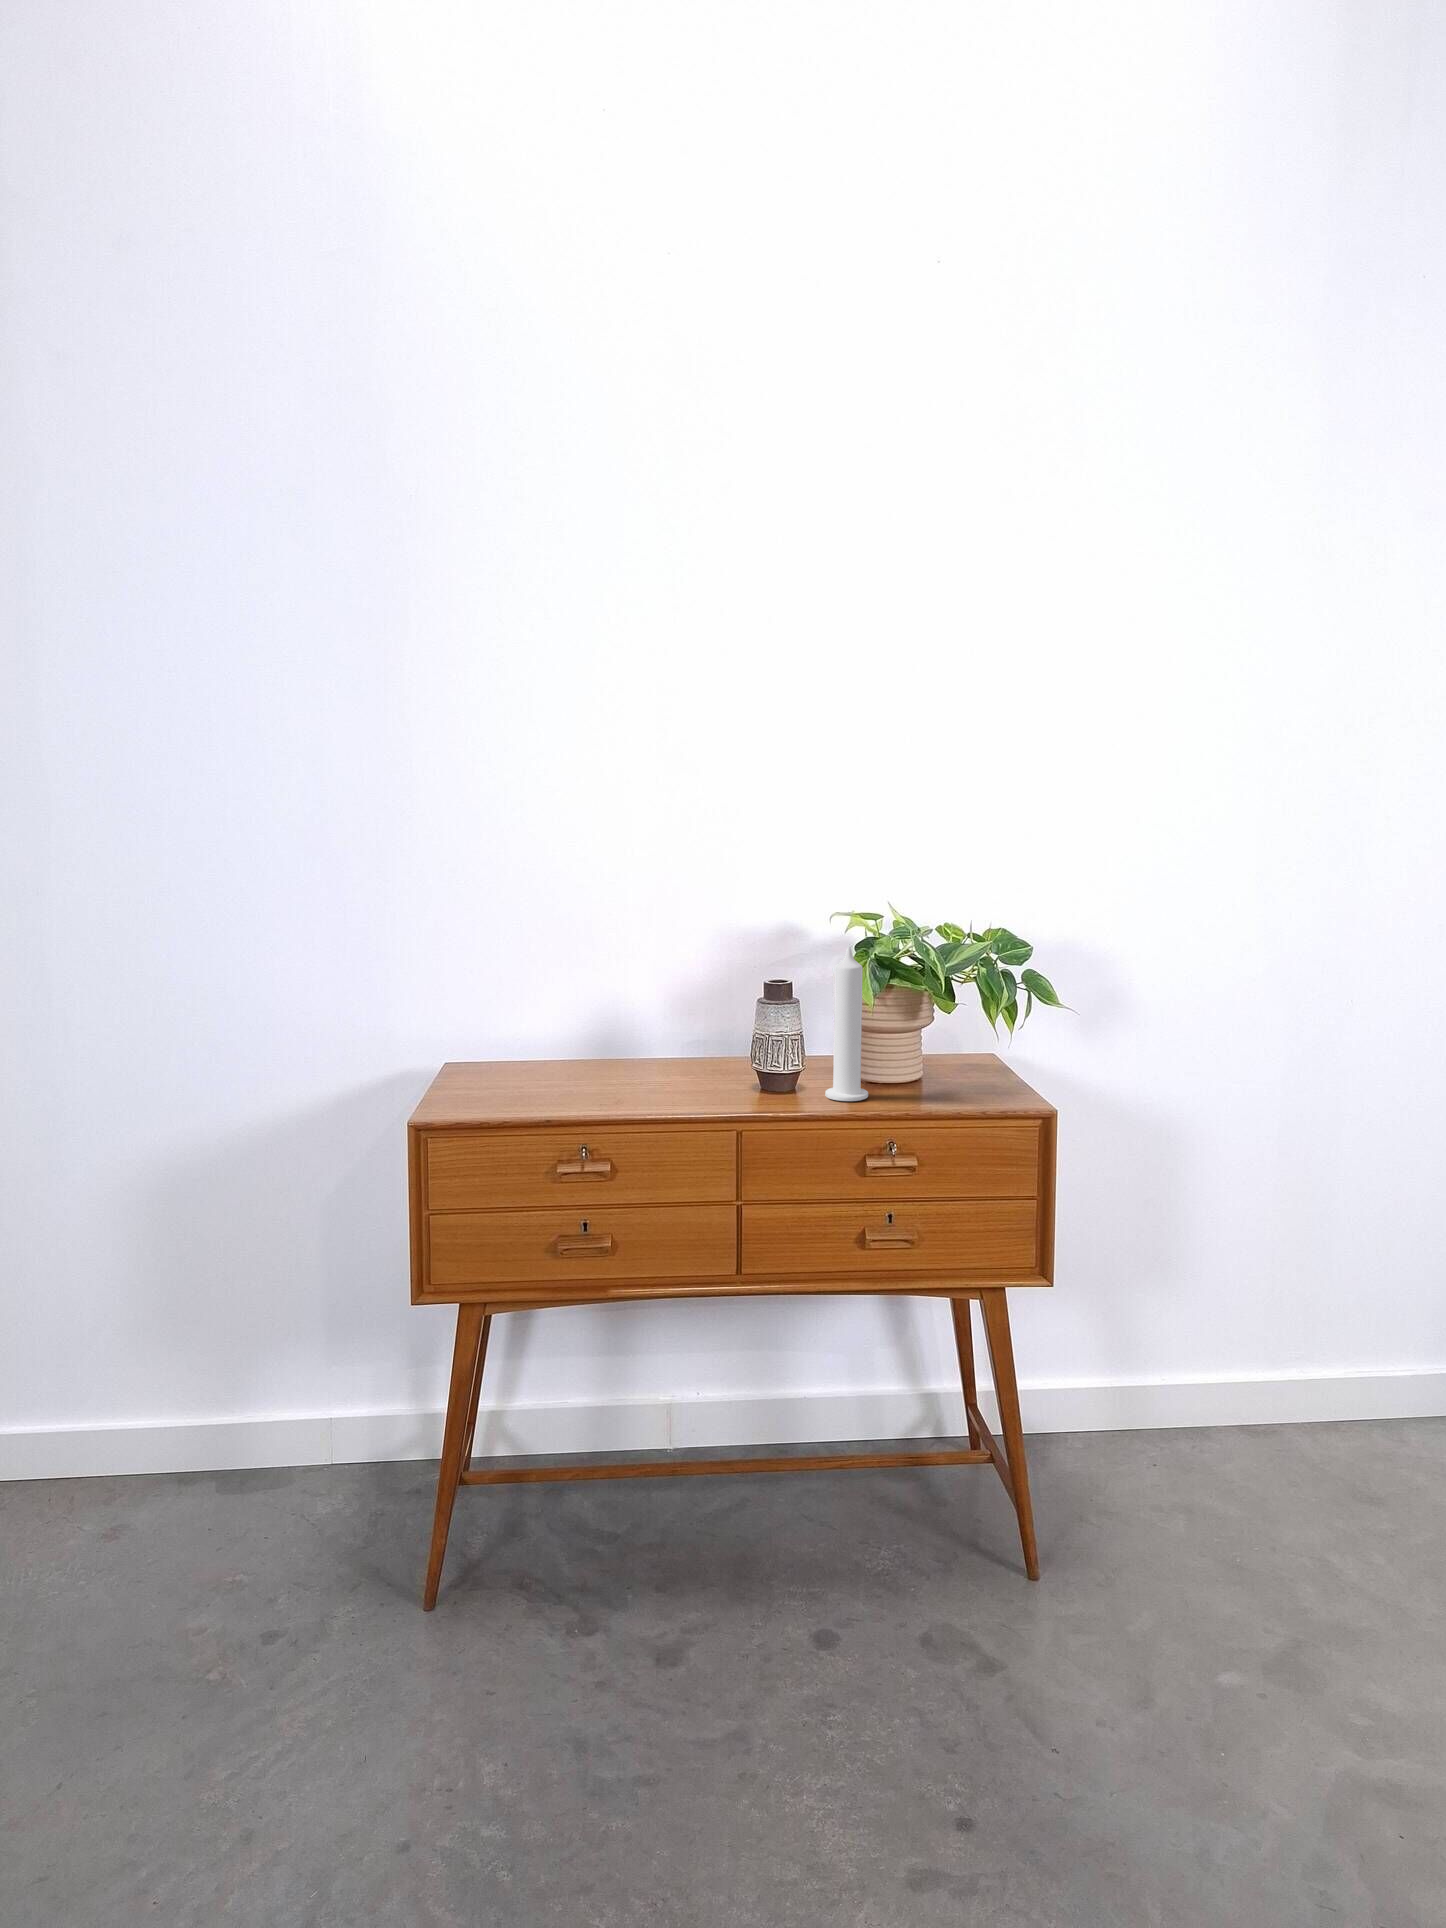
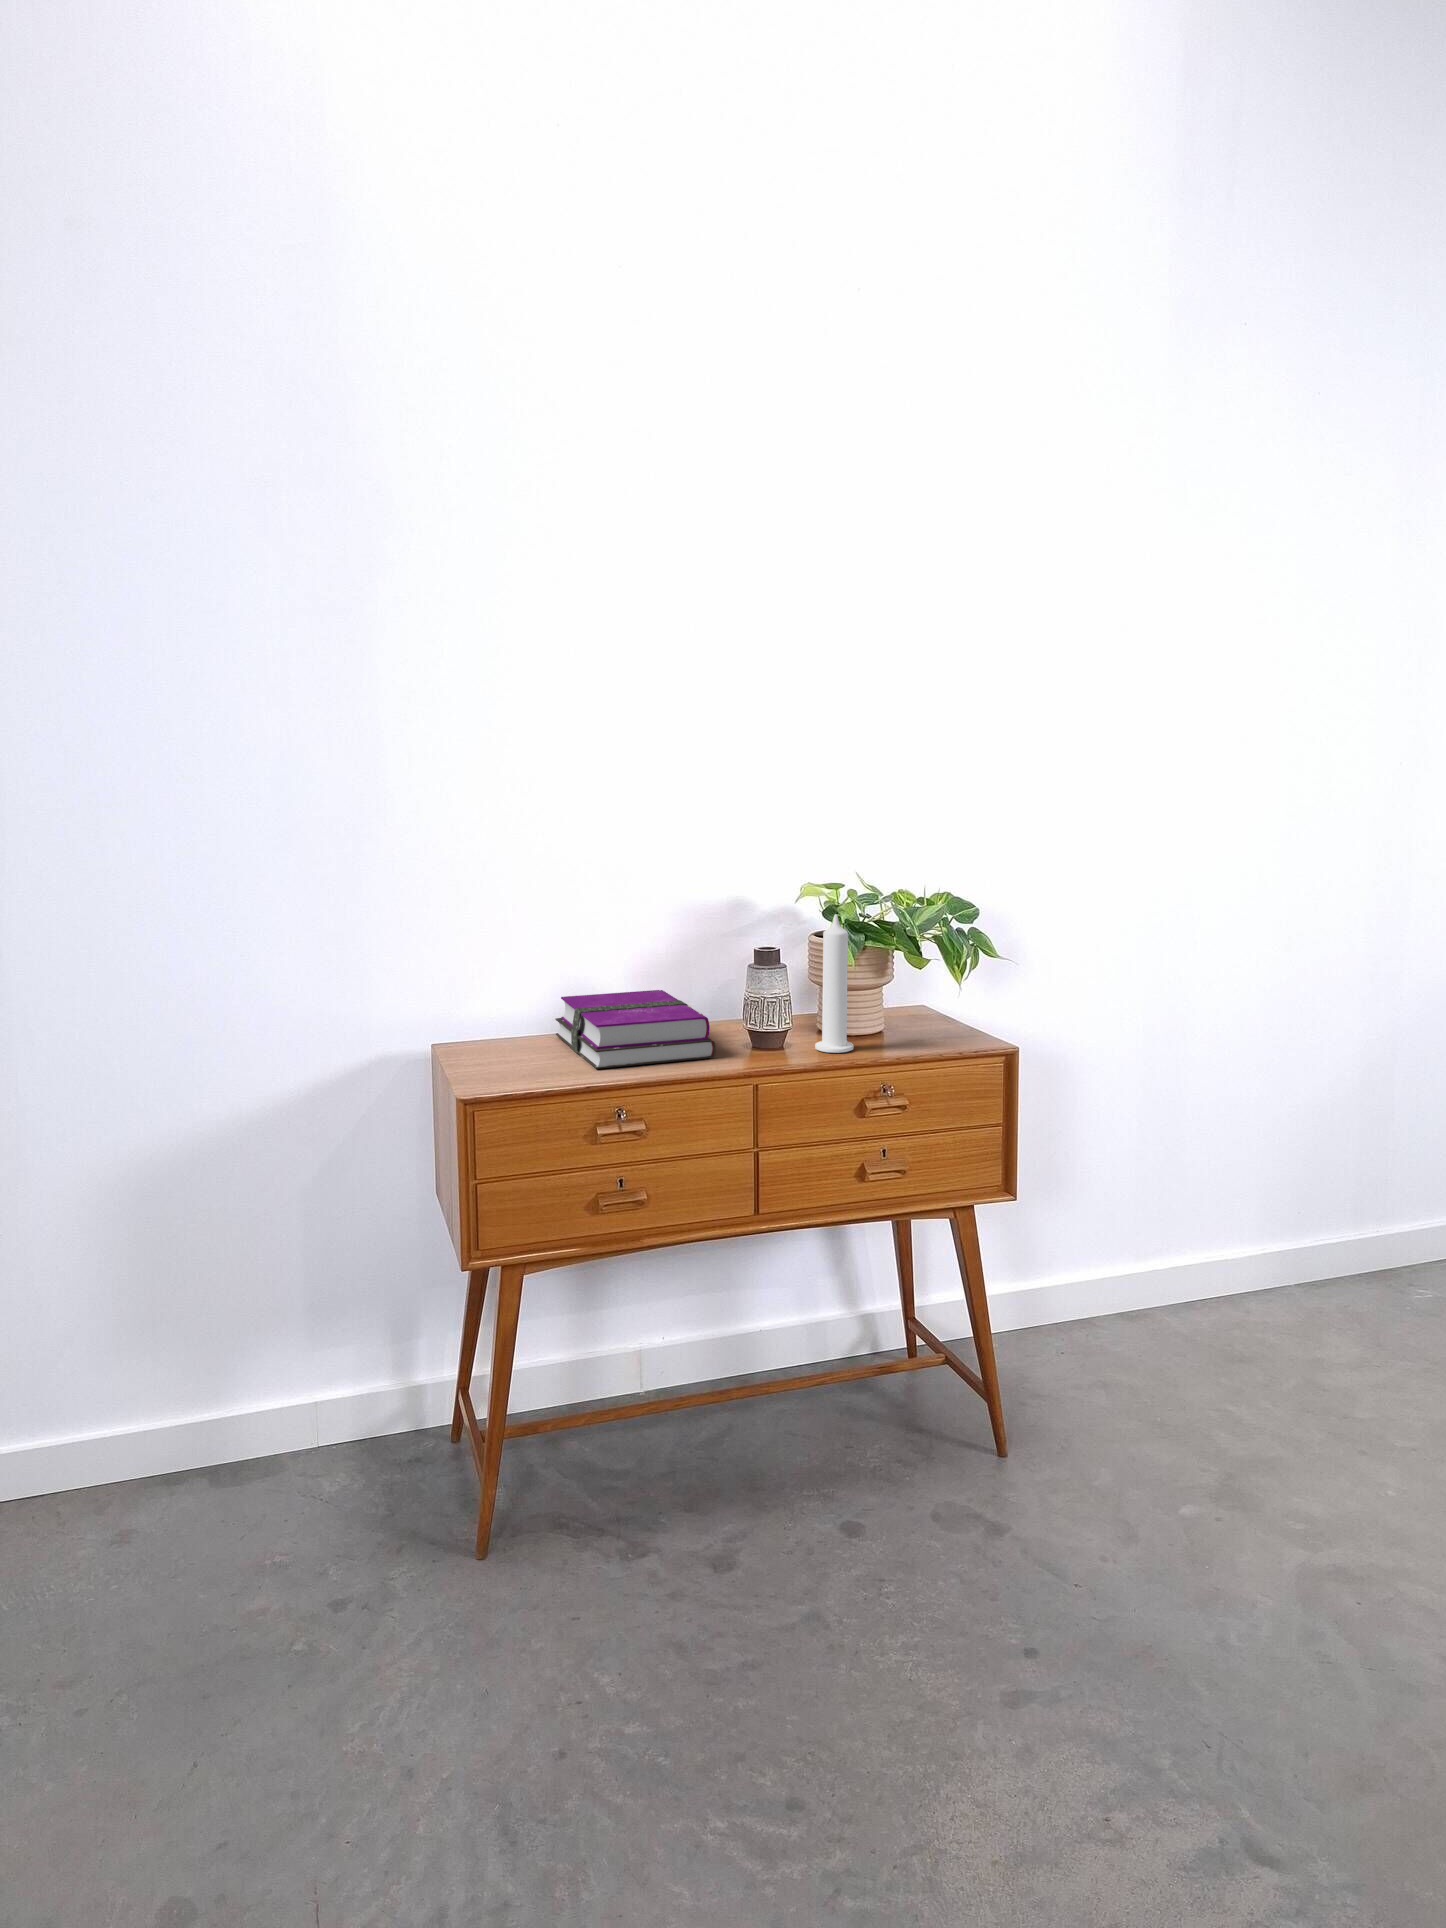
hardback book: none [572,1022,709,1101] -> present [555,990,716,1069]

